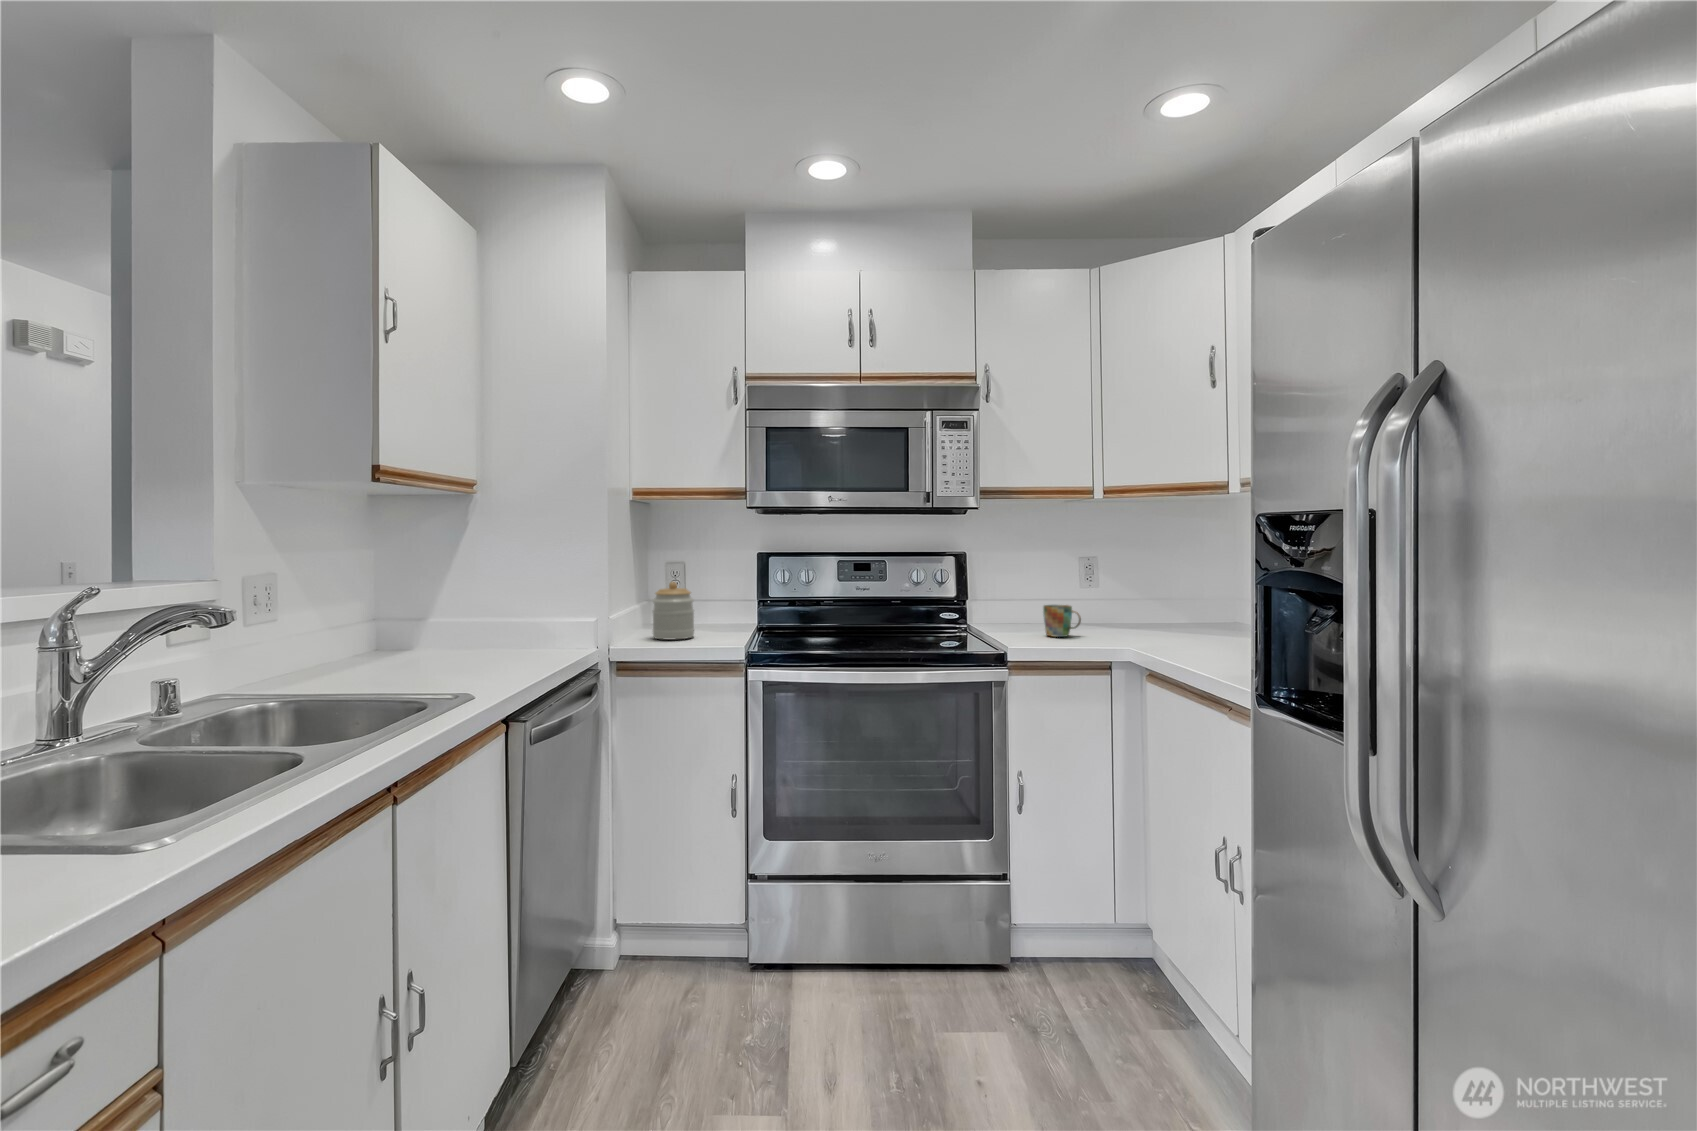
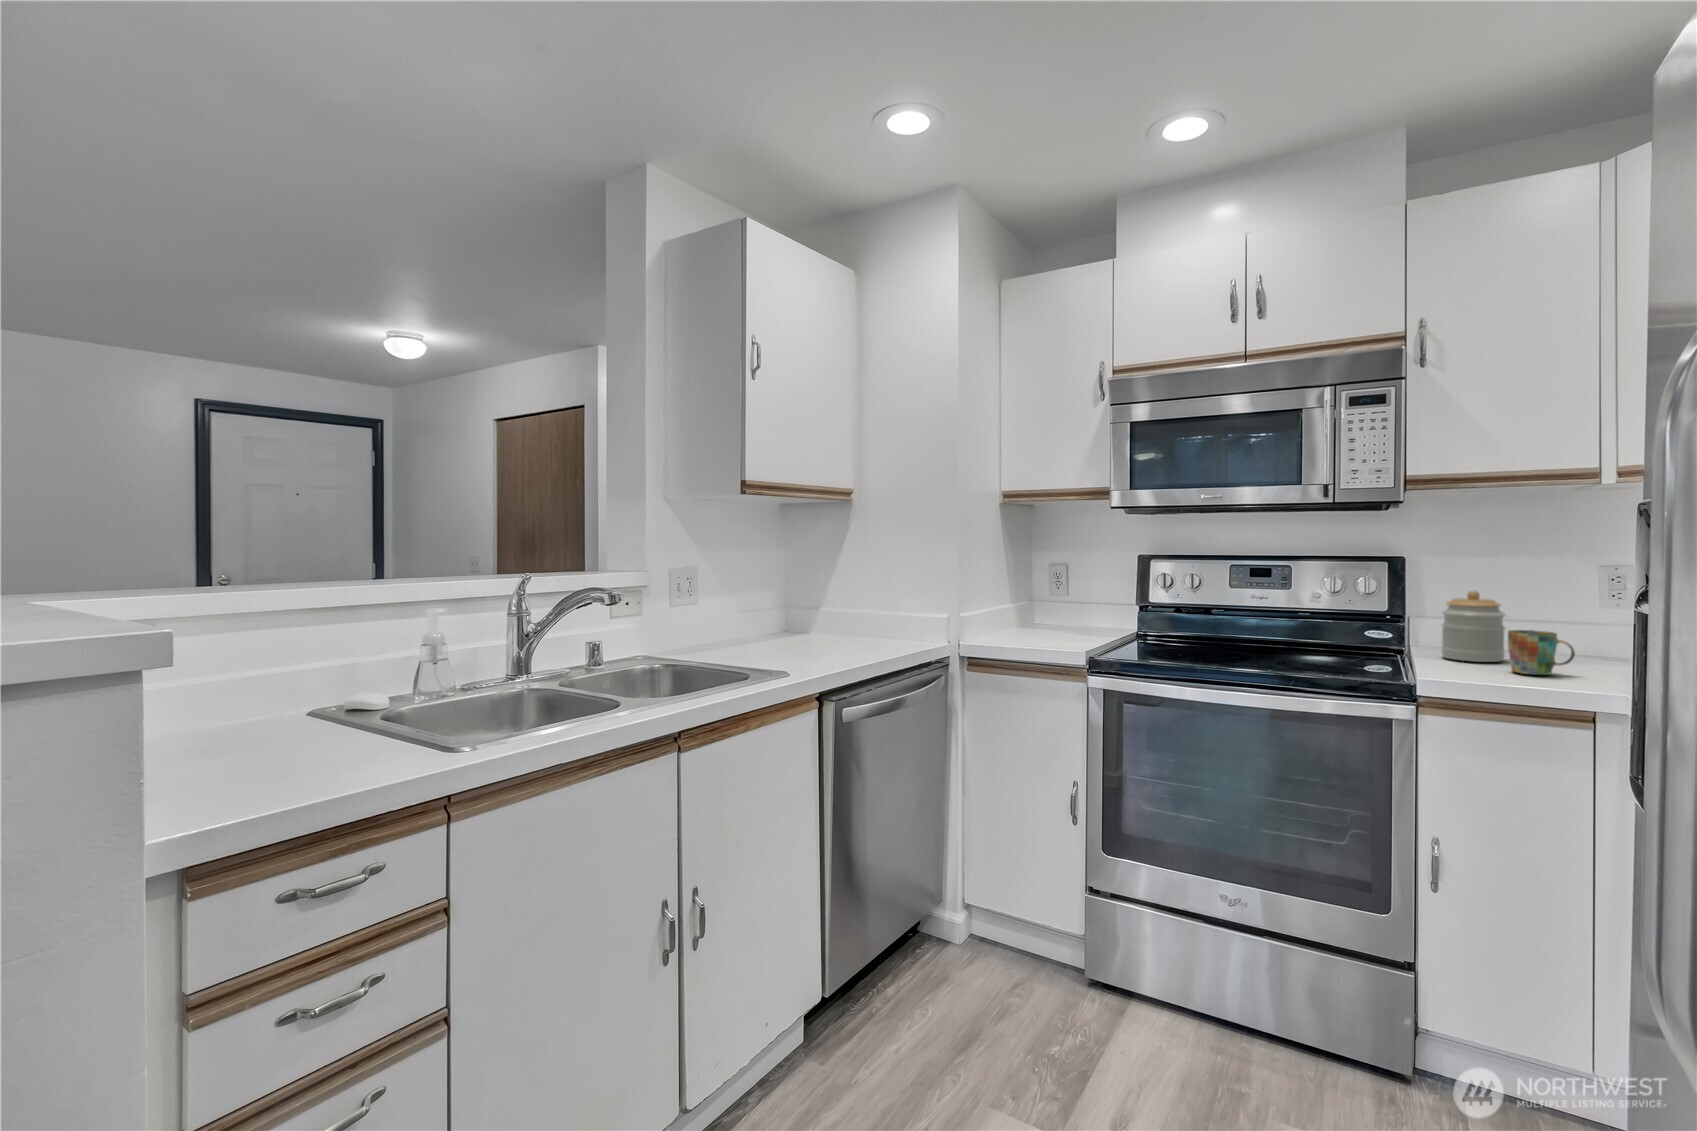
jar: present [653,582,694,640] -> present [1442,590,1505,662]

